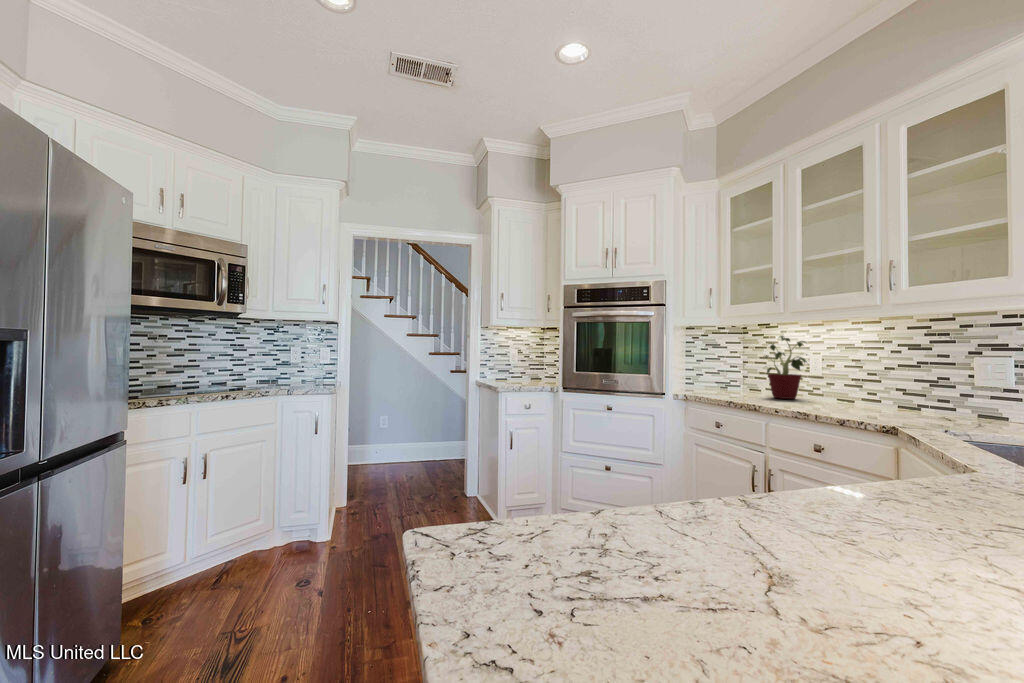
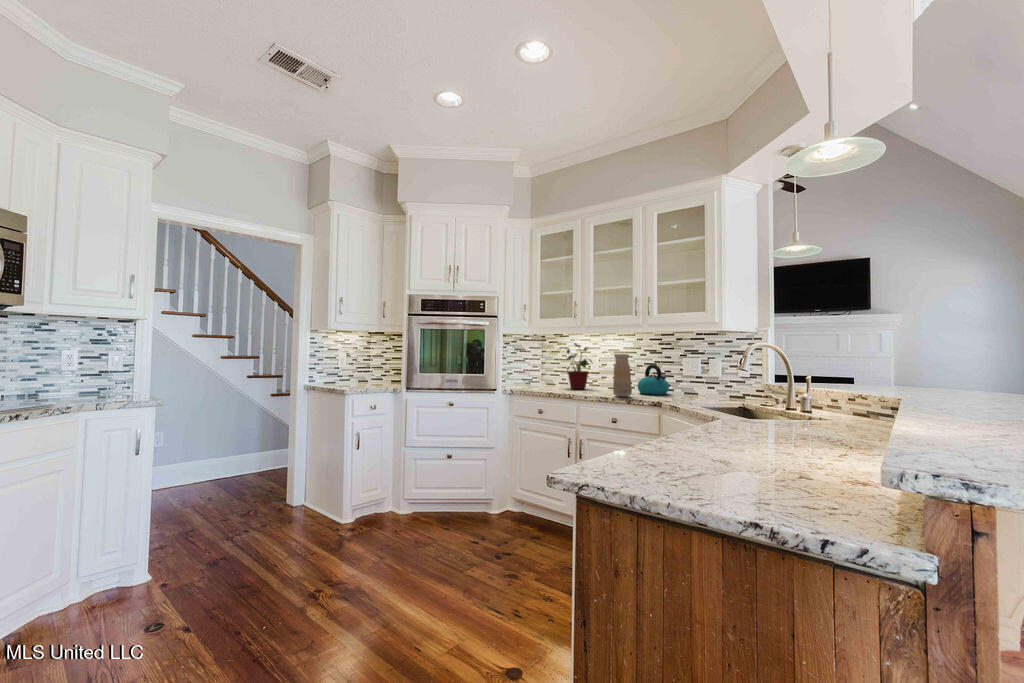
vase: none [822,350,855,414] -> present [613,354,632,397]
kettle: none [876,367,938,415] -> present [637,365,669,395]

